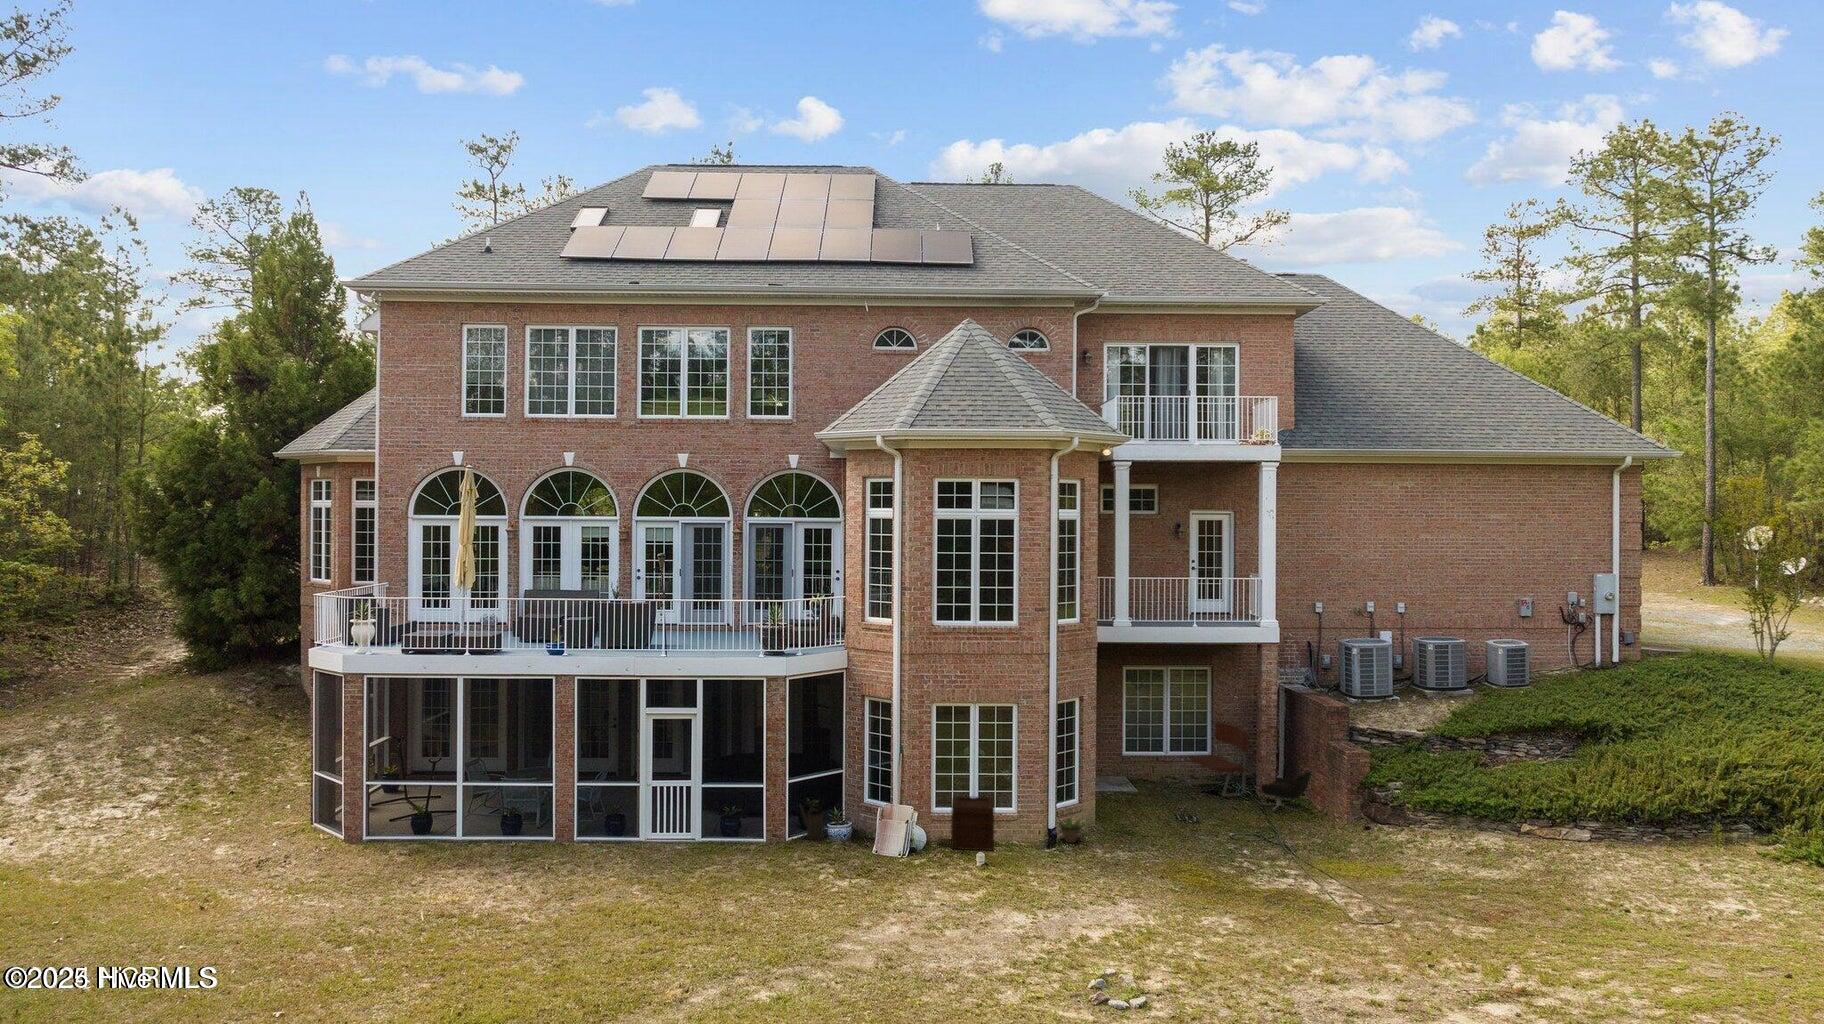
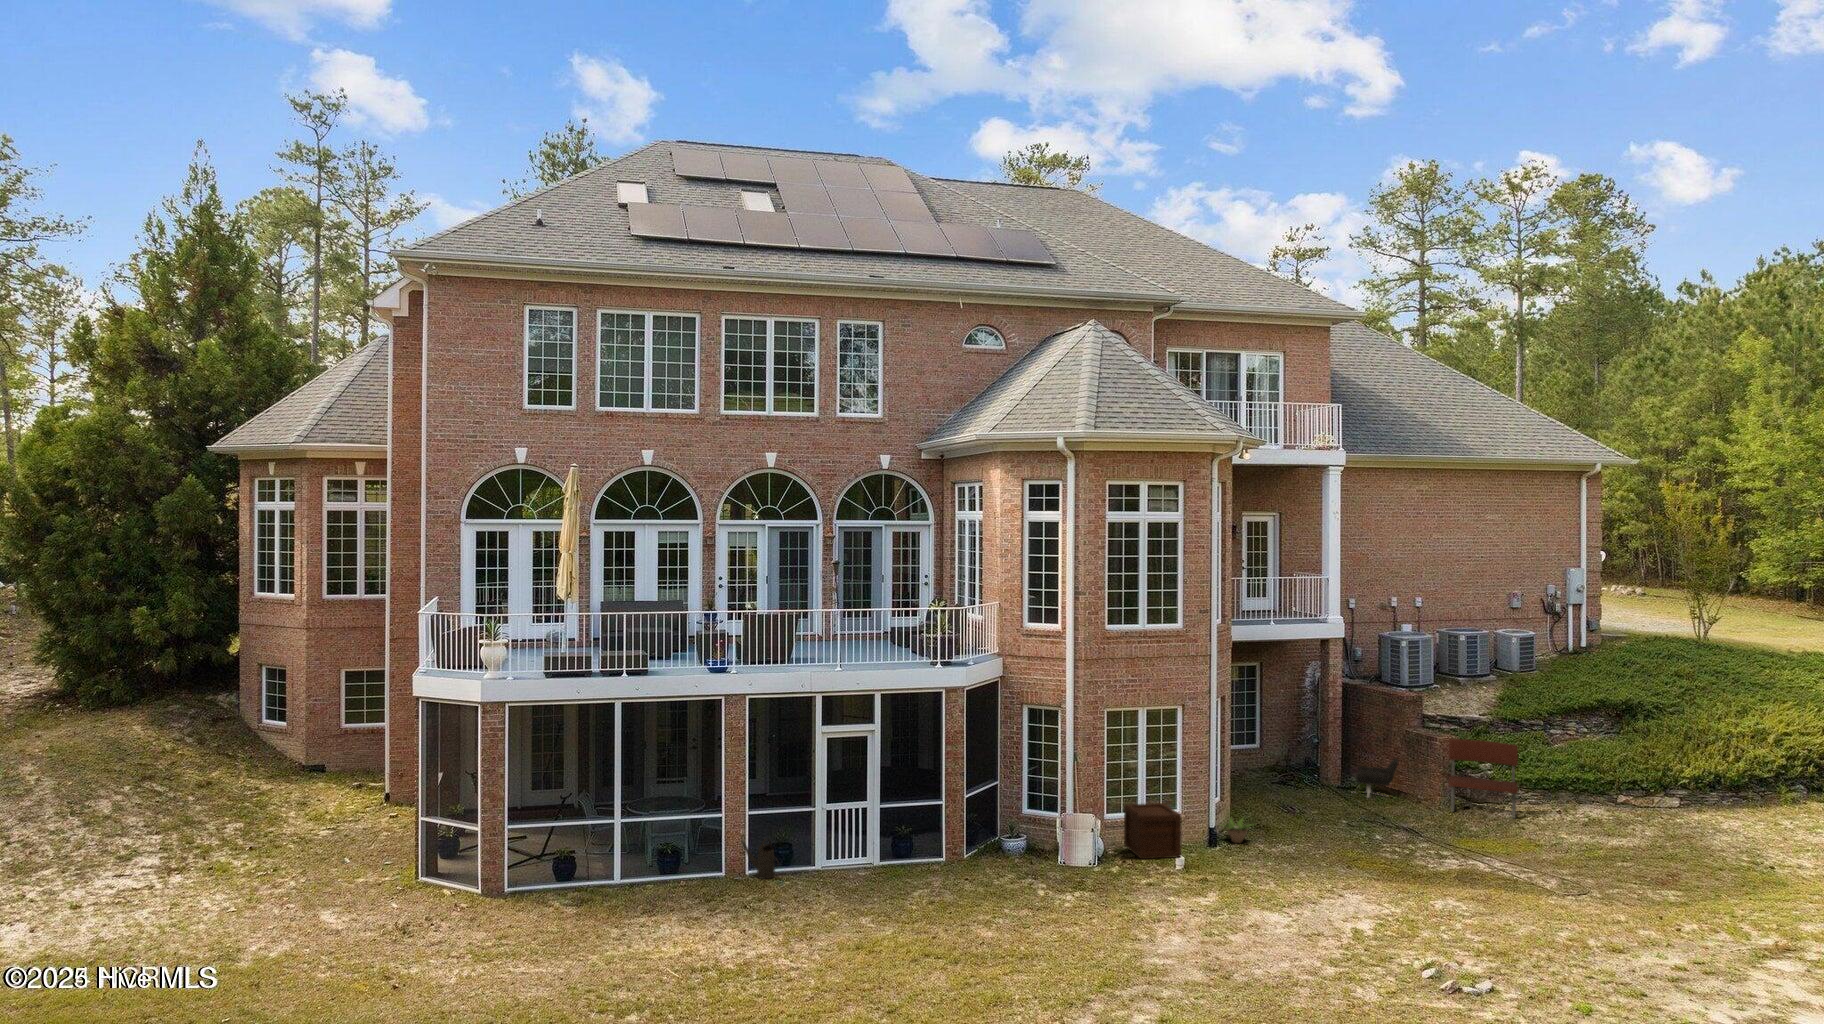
bench: present [1190,721,1247,797] -> present [1448,739,1518,818]
watering can: present [799,805,824,840] -> present [741,839,777,879]

